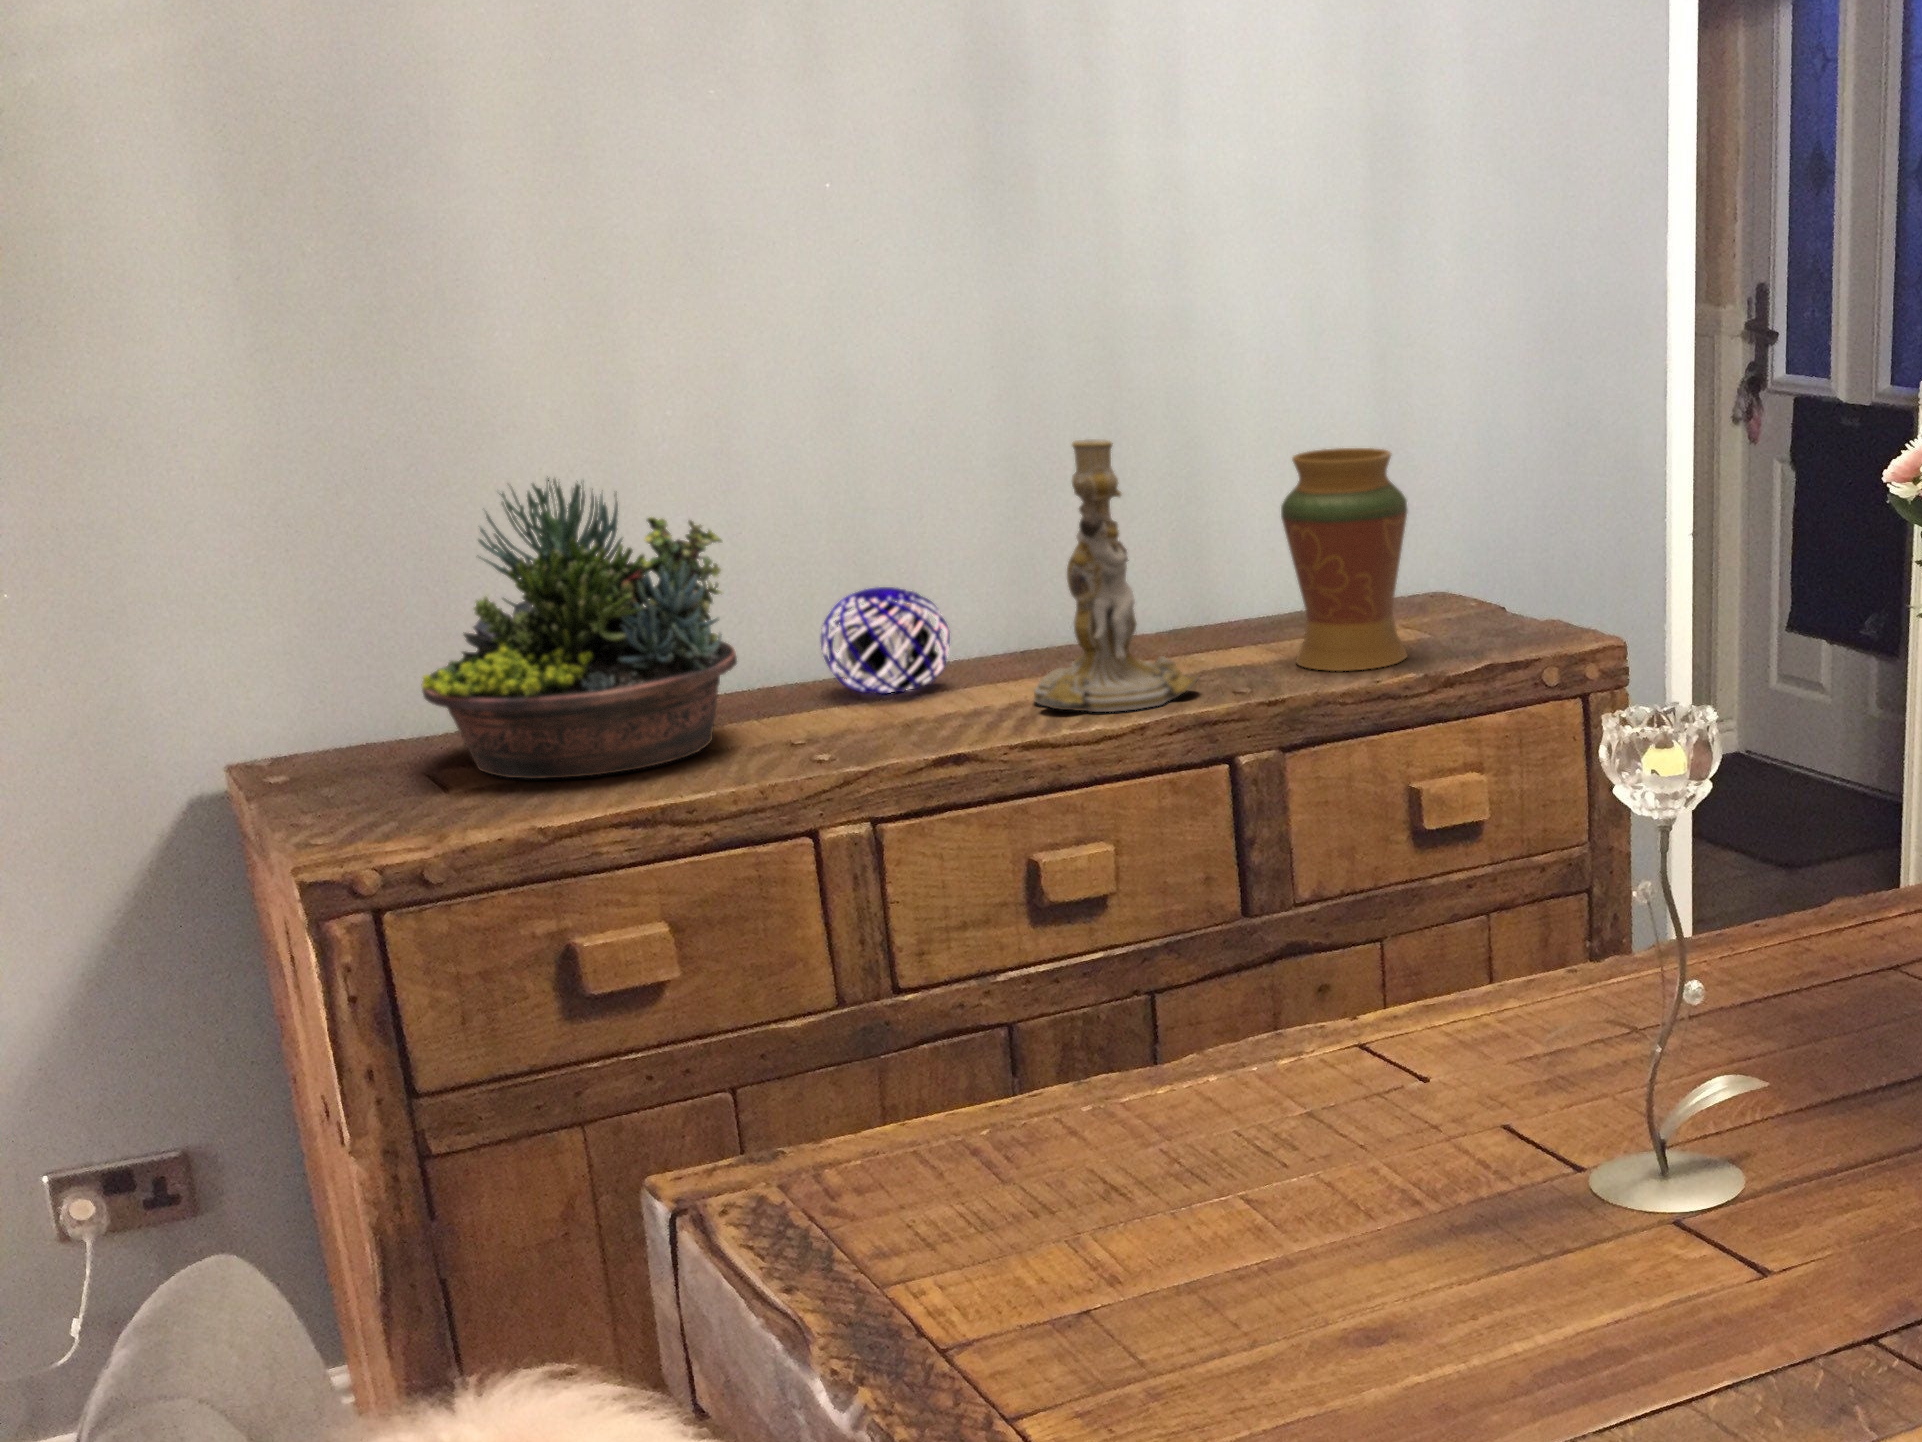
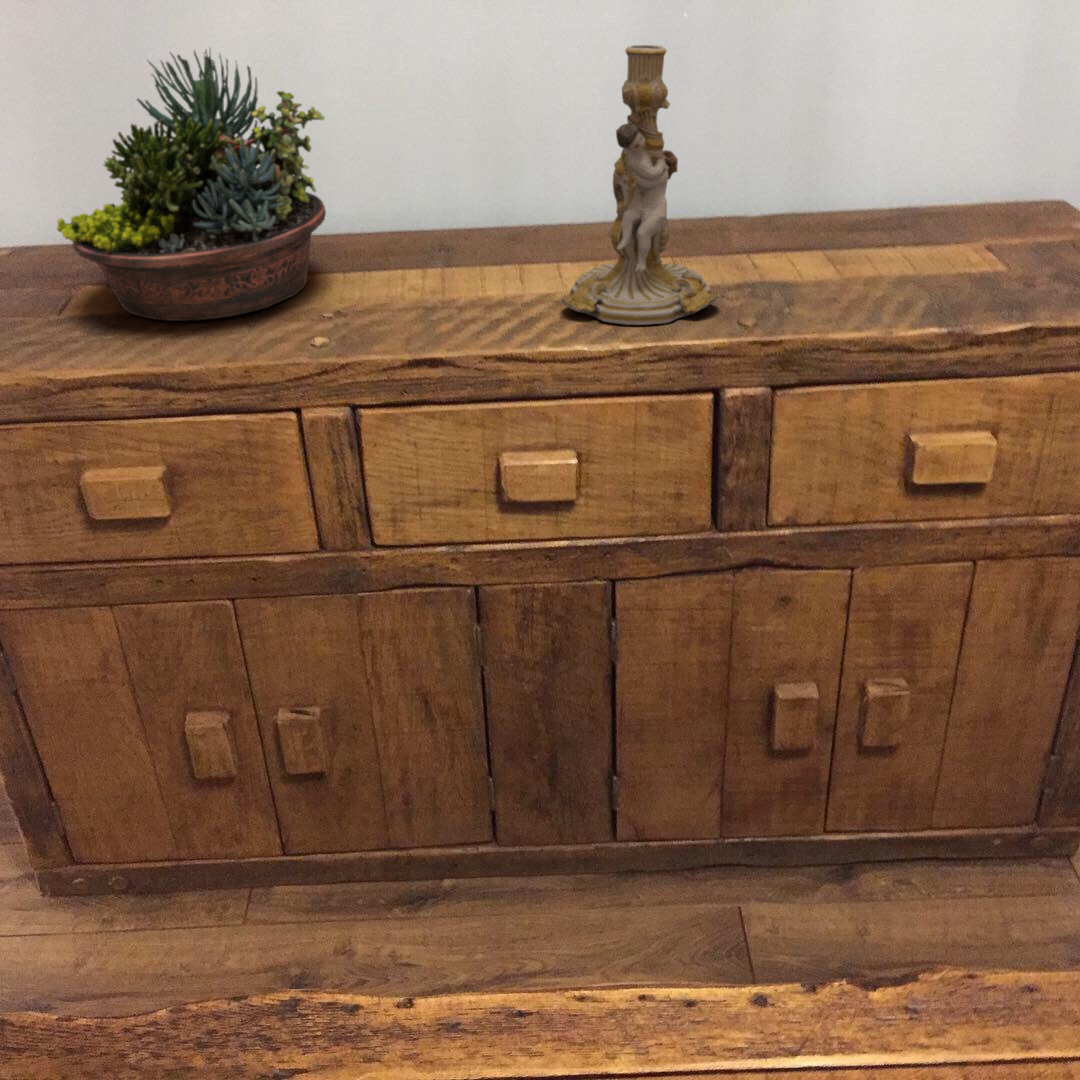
decorative vase: present [1281,448,1408,671] -> none [841,67,991,308]
decorative orb: present [821,587,950,694] -> none [434,164,542,261]

